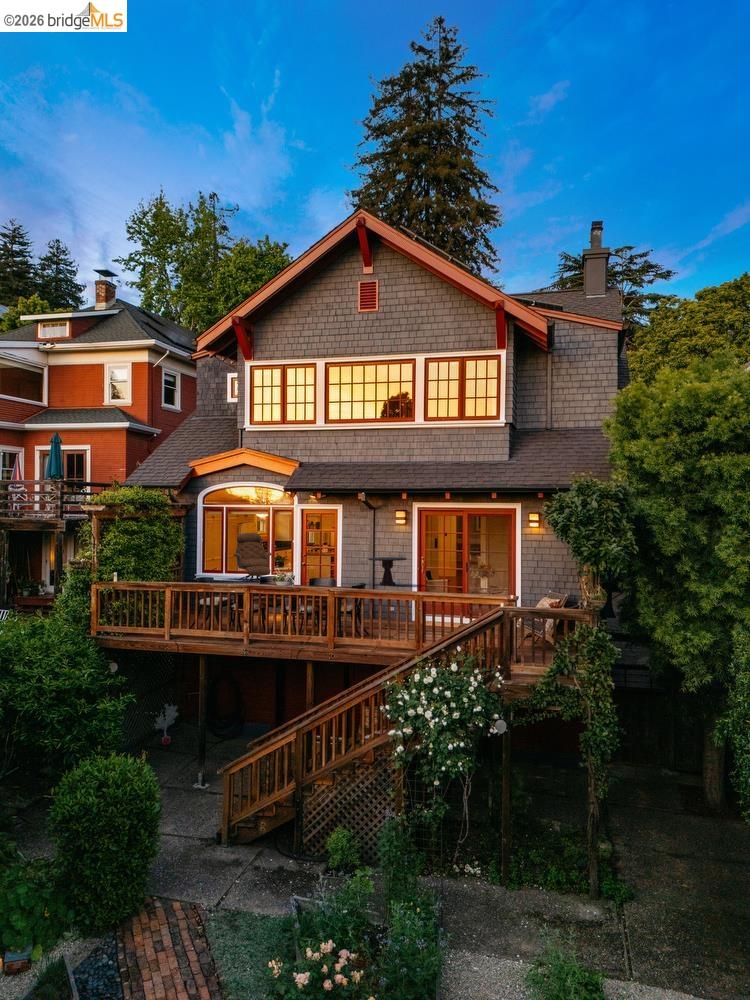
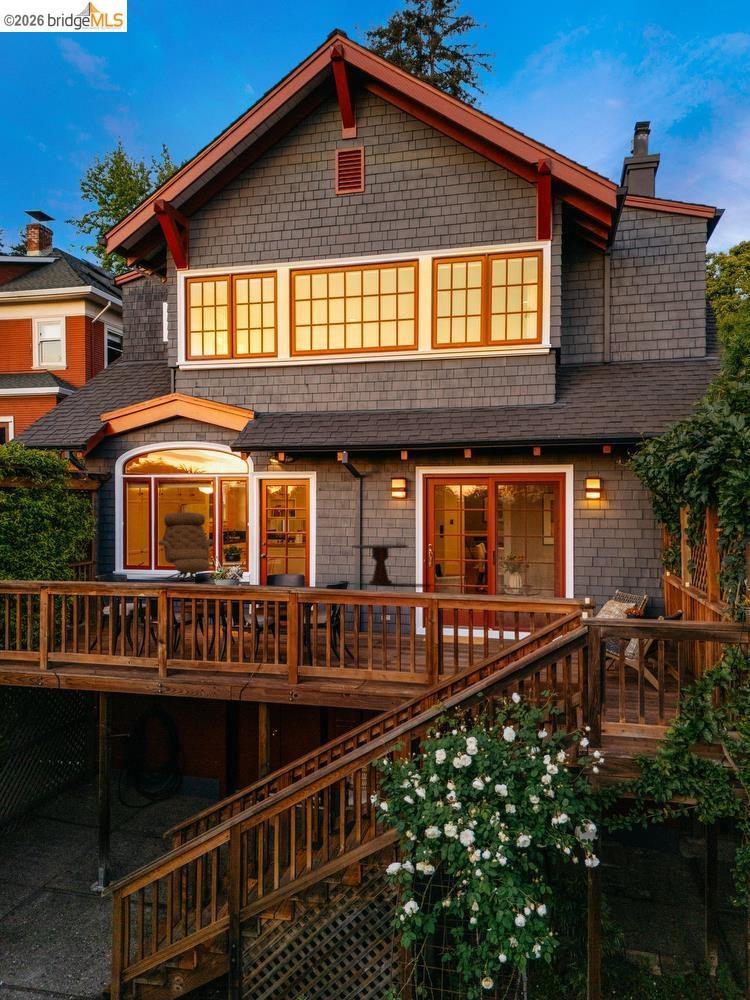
potted tree: present [154,704,178,745] -> none [42,757,81,818]

